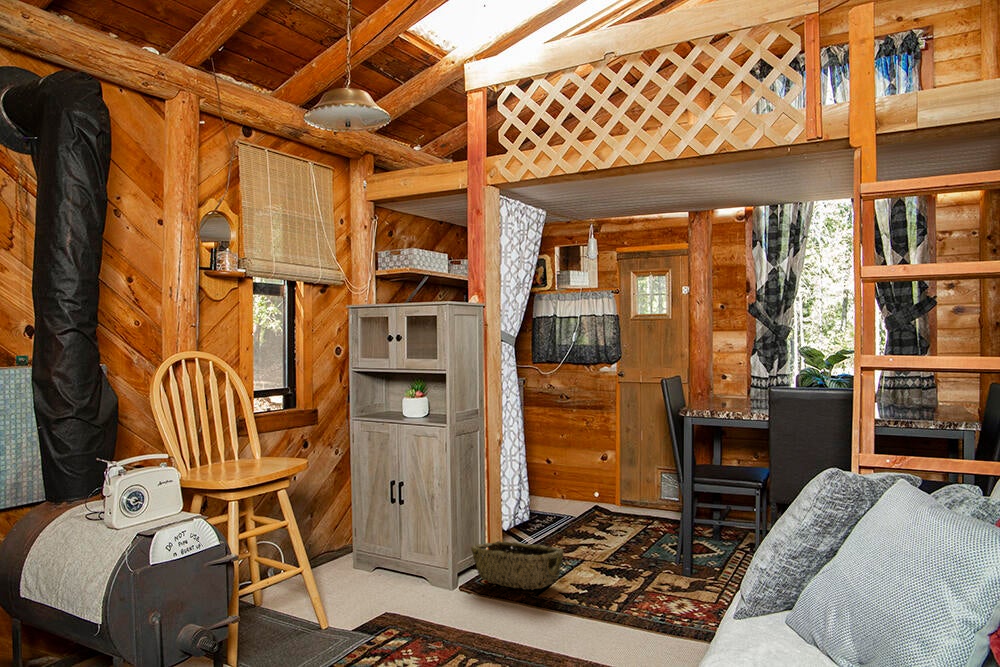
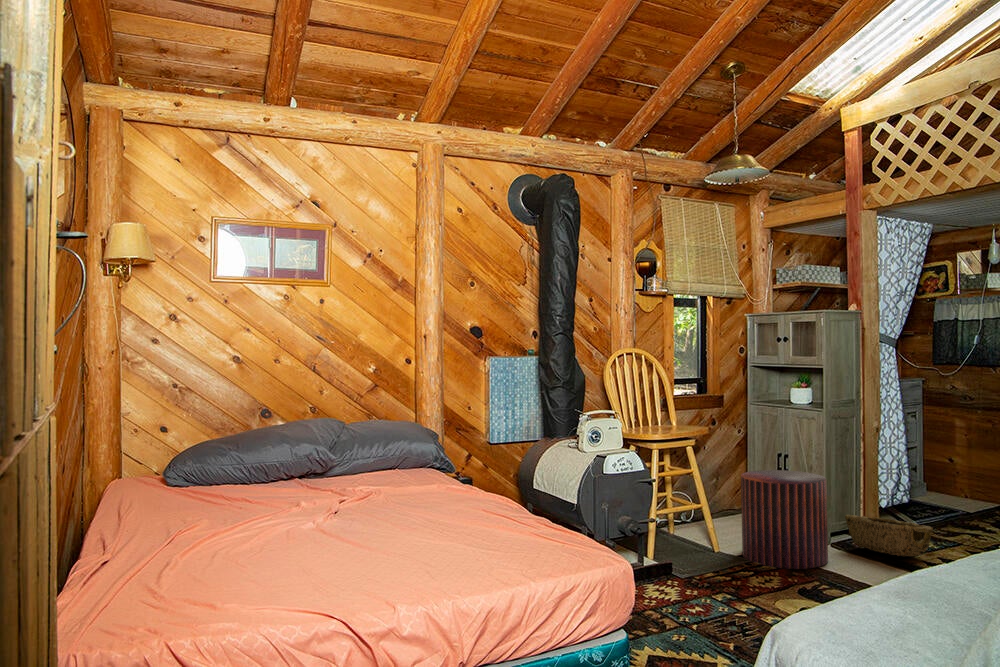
pouf: none [356,503,464,645] -> present [741,470,828,569]

